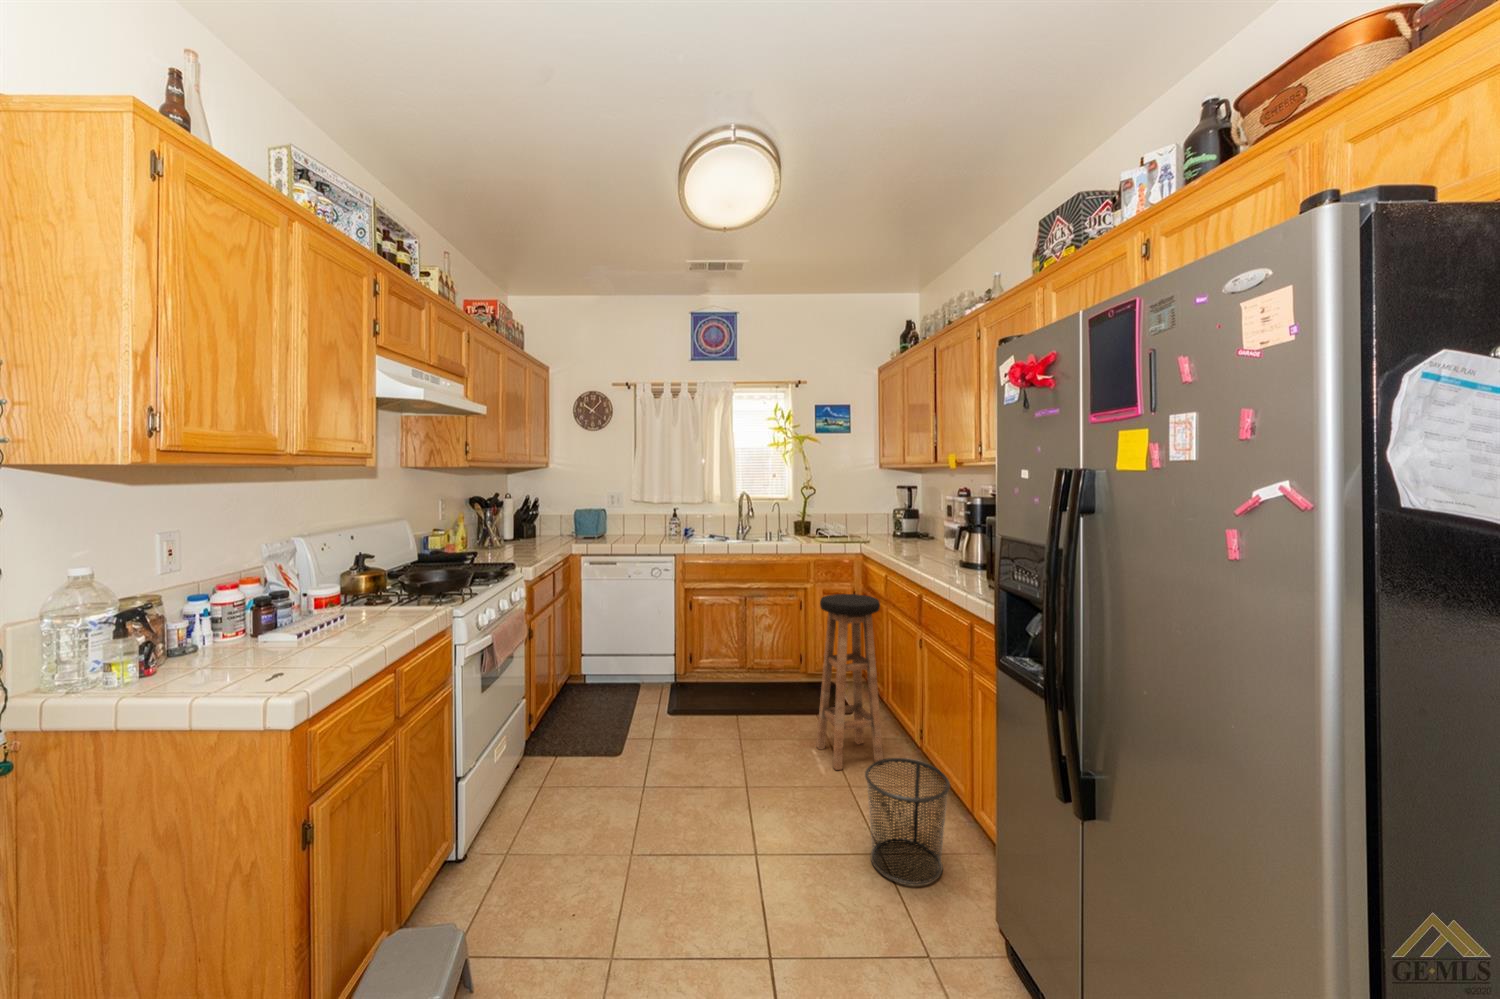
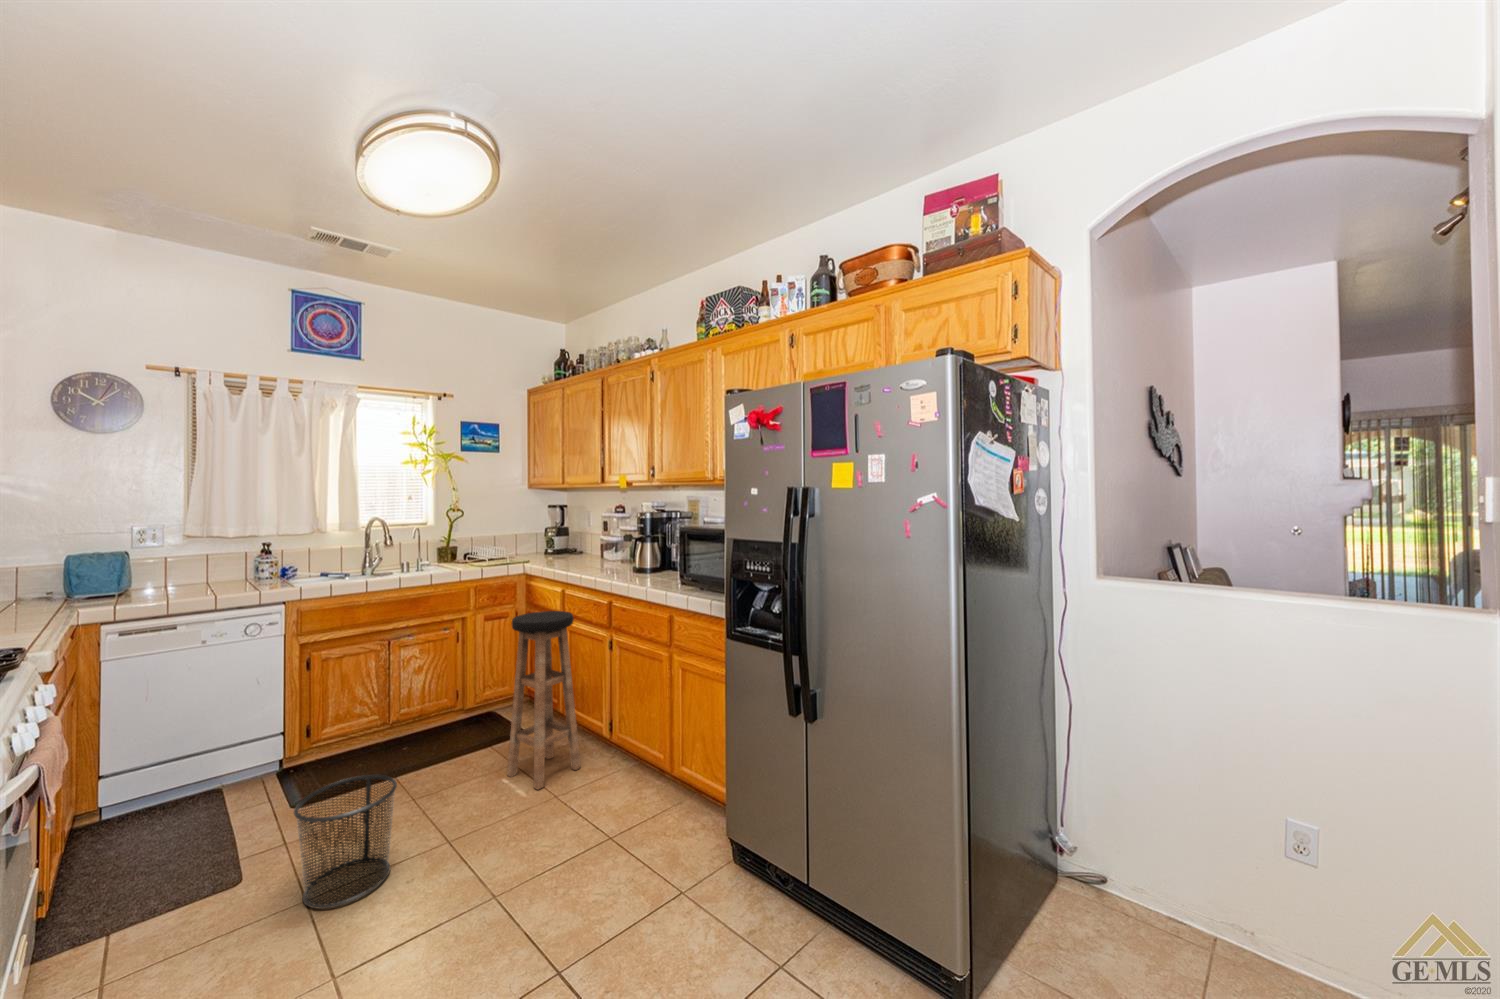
waste bin: present [865,758,950,886] -> present [294,775,397,909]

